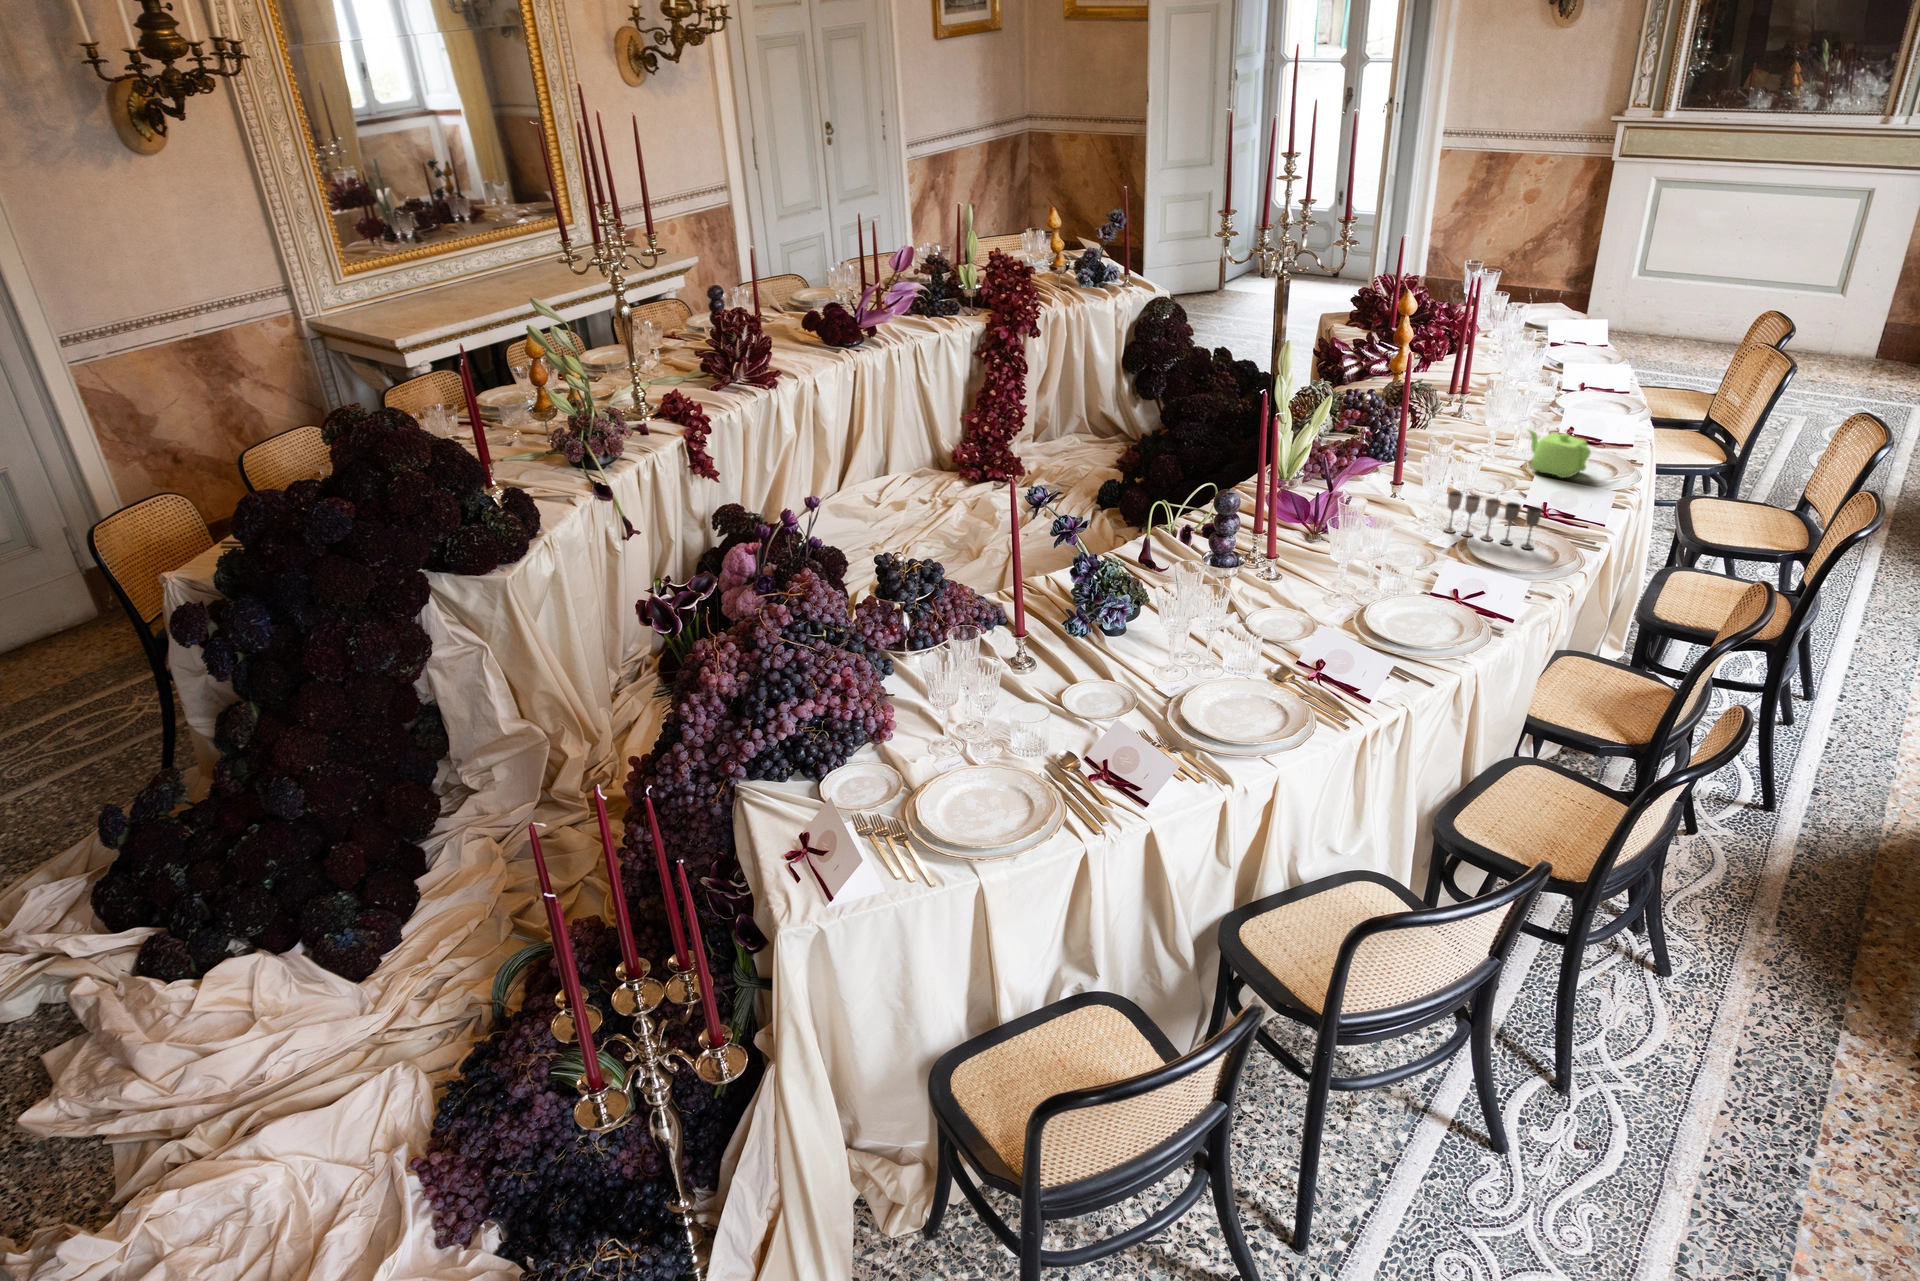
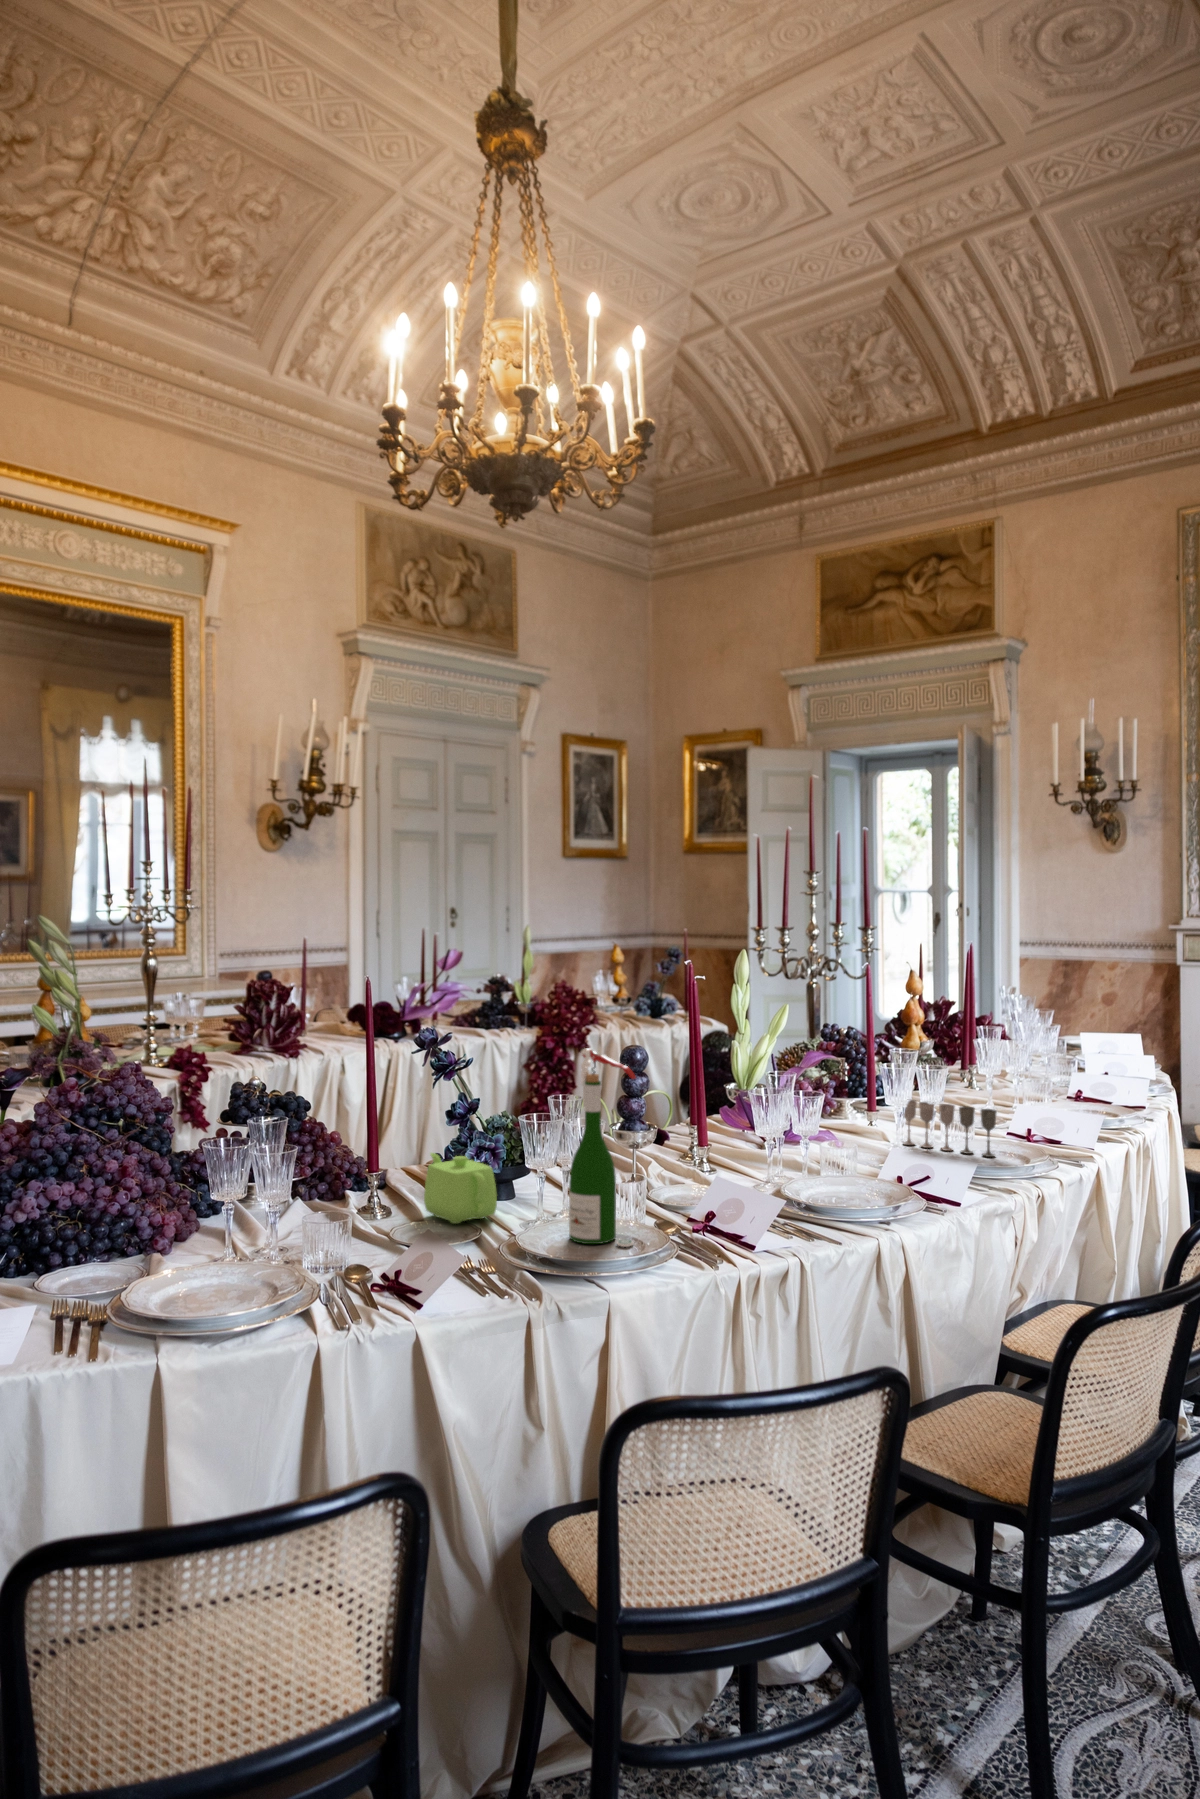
teapot: present [1528,429,1591,478] -> present [424,1153,497,1224]
wine bottle: none [1220,552,1296,712] -> present [569,1048,636,1247]

